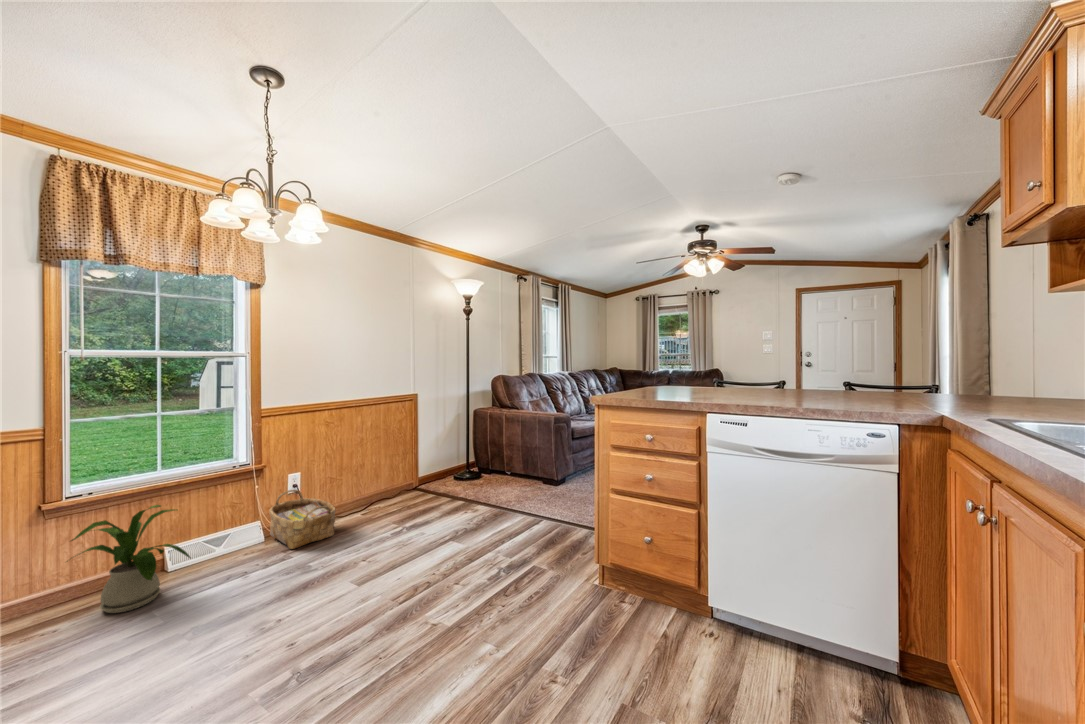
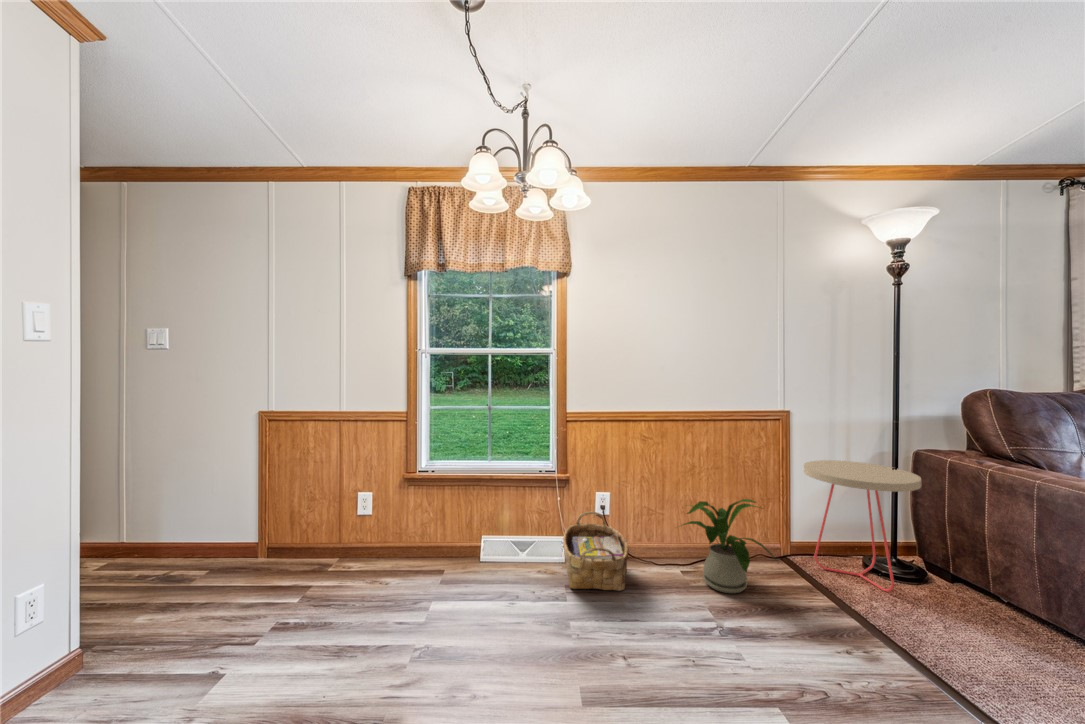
side table: none [427,421,482,487] -> present [804,460,921,592]
house plant: present [71,505,190,613] -> present [683,499,775,593]

